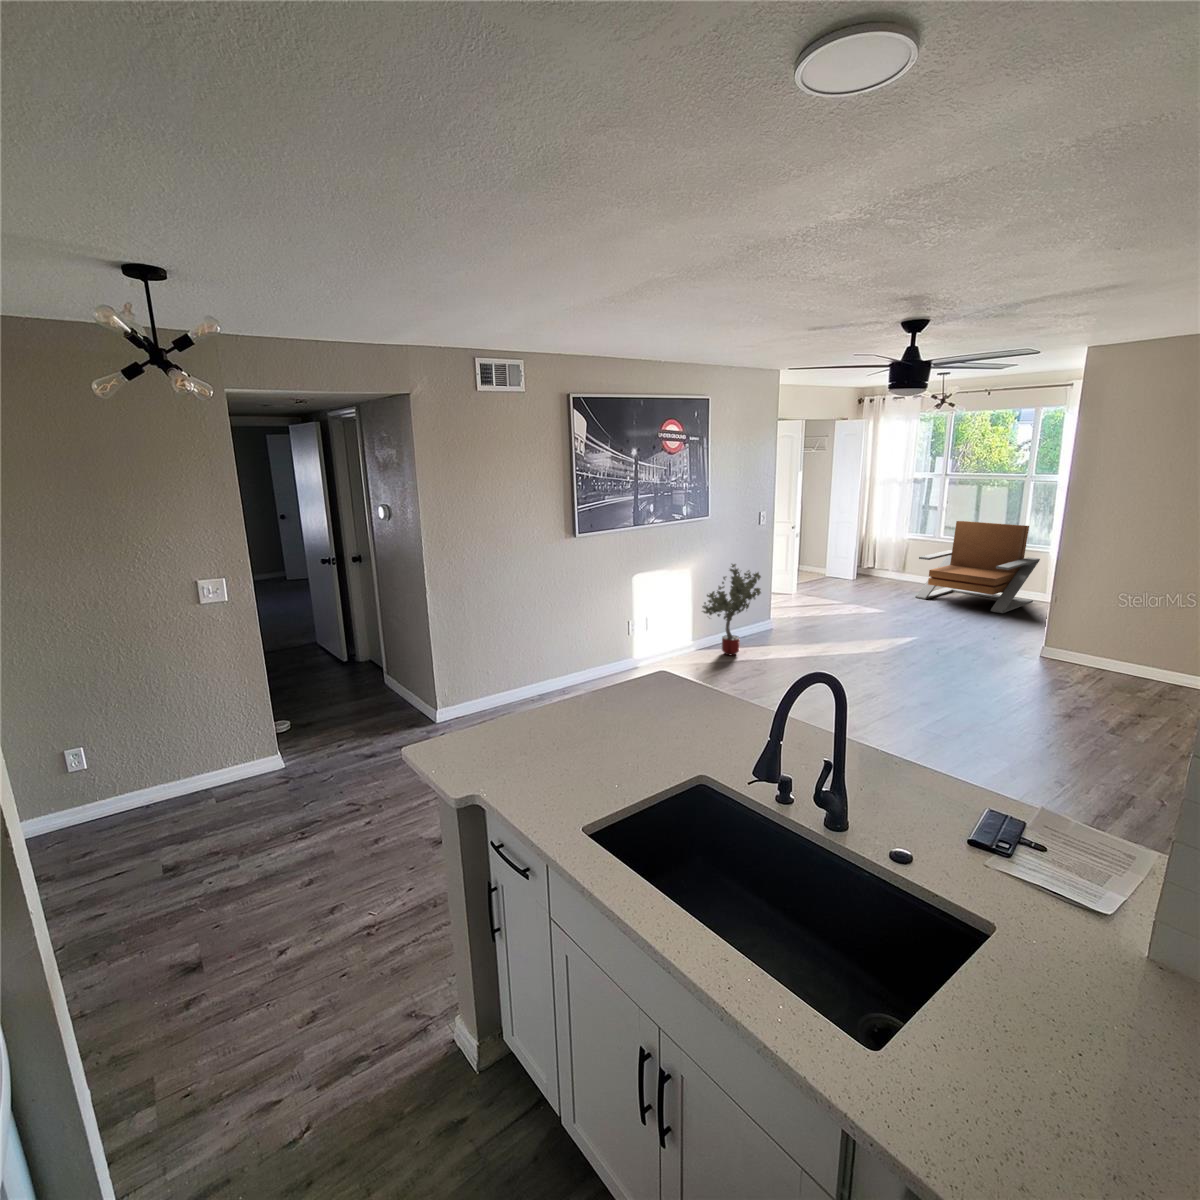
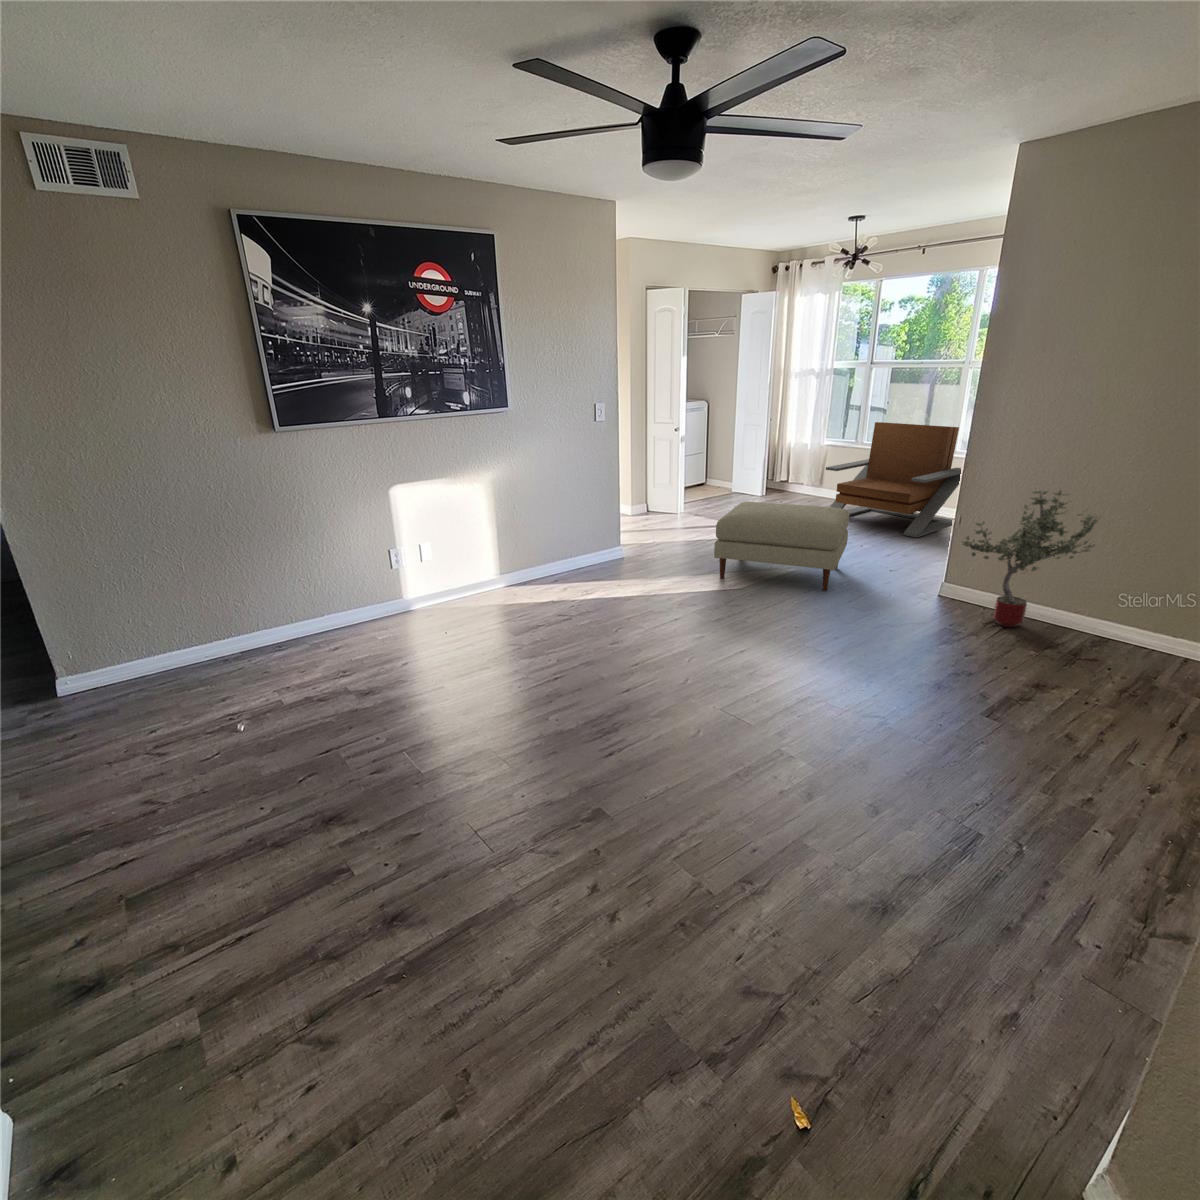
potted tree: present [703,564,761,655] -> present [963,490,1100,627]
ottoman: none [856,585,960,653] -> present [714,502,849,591]

